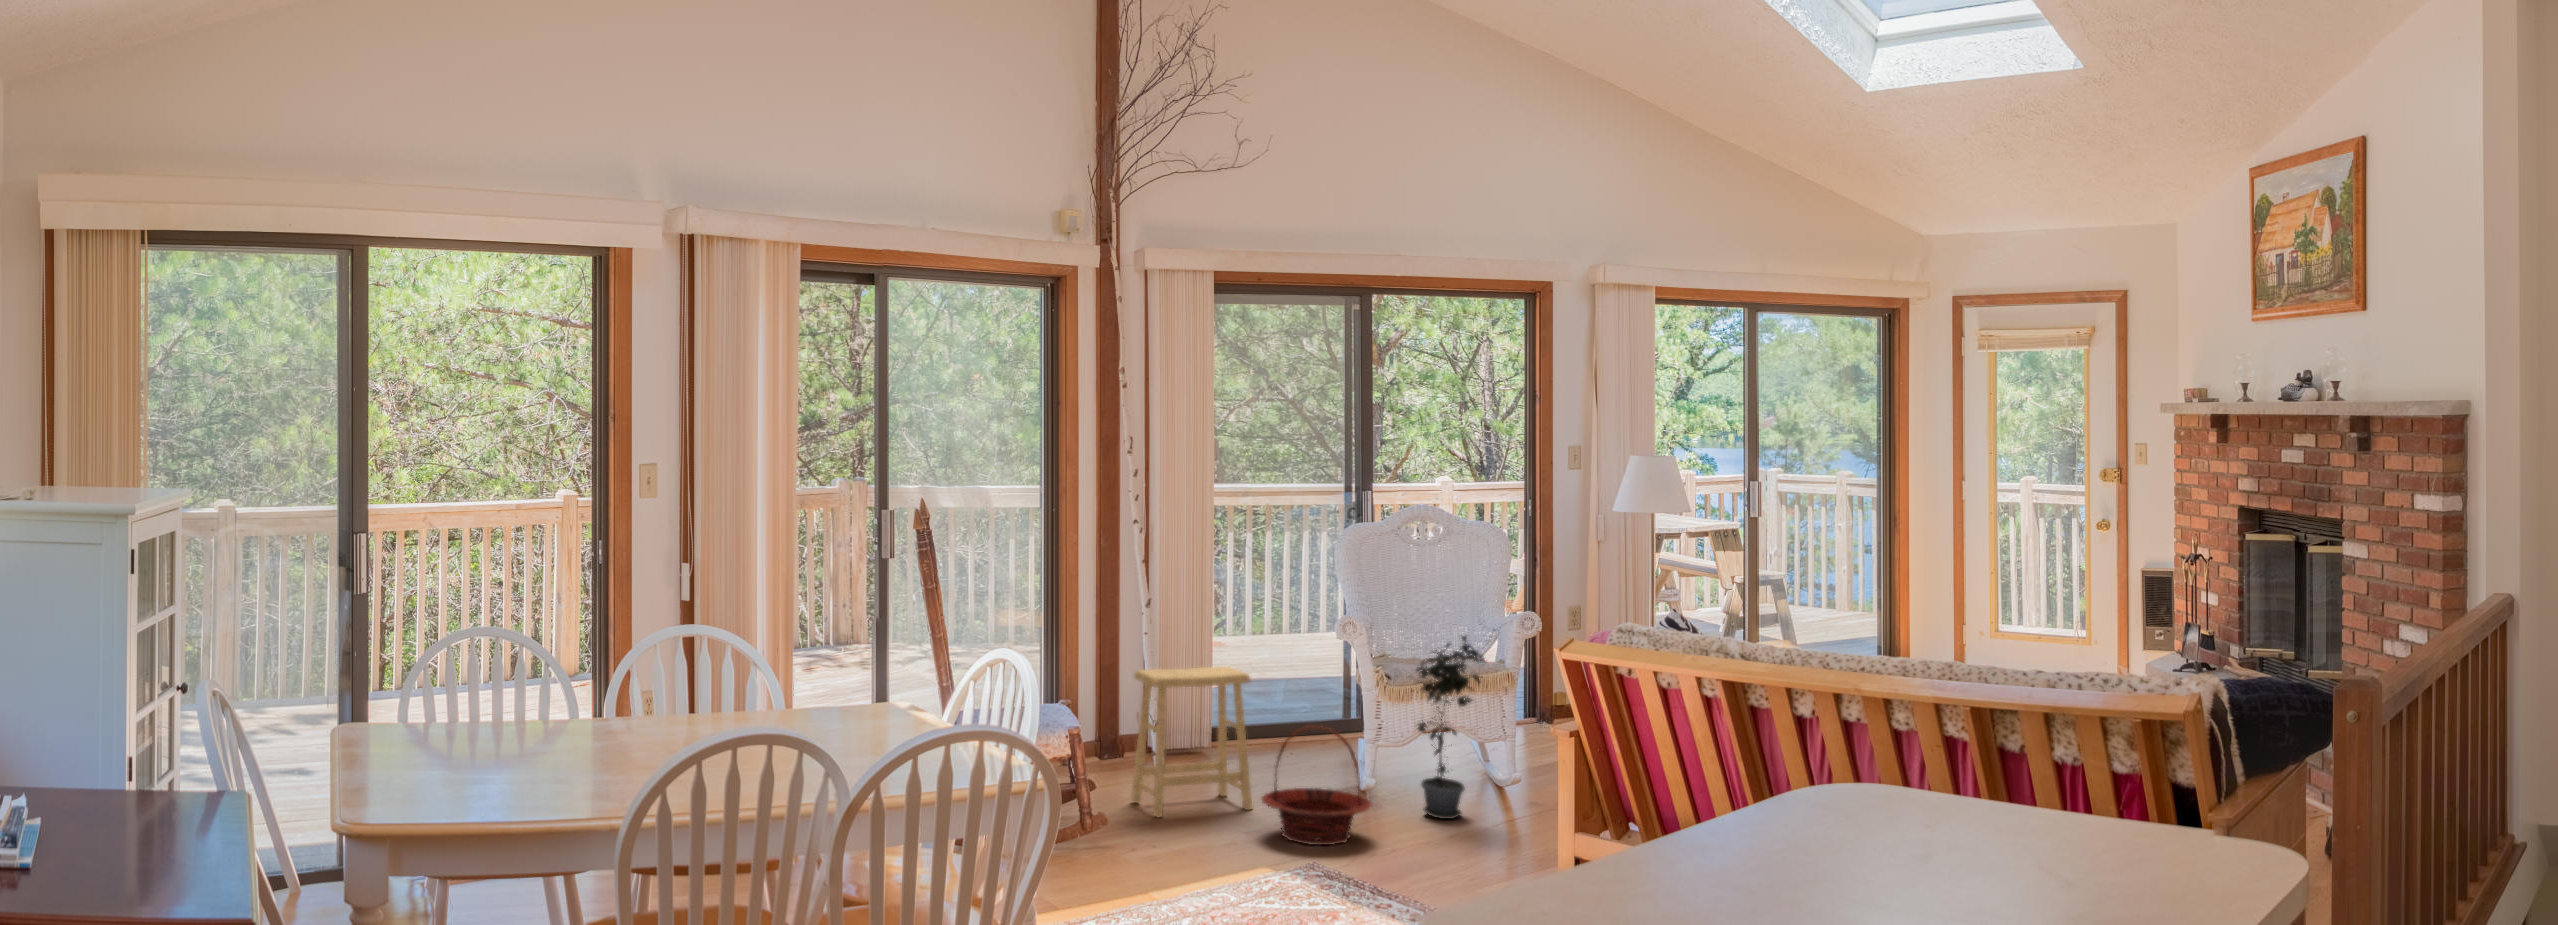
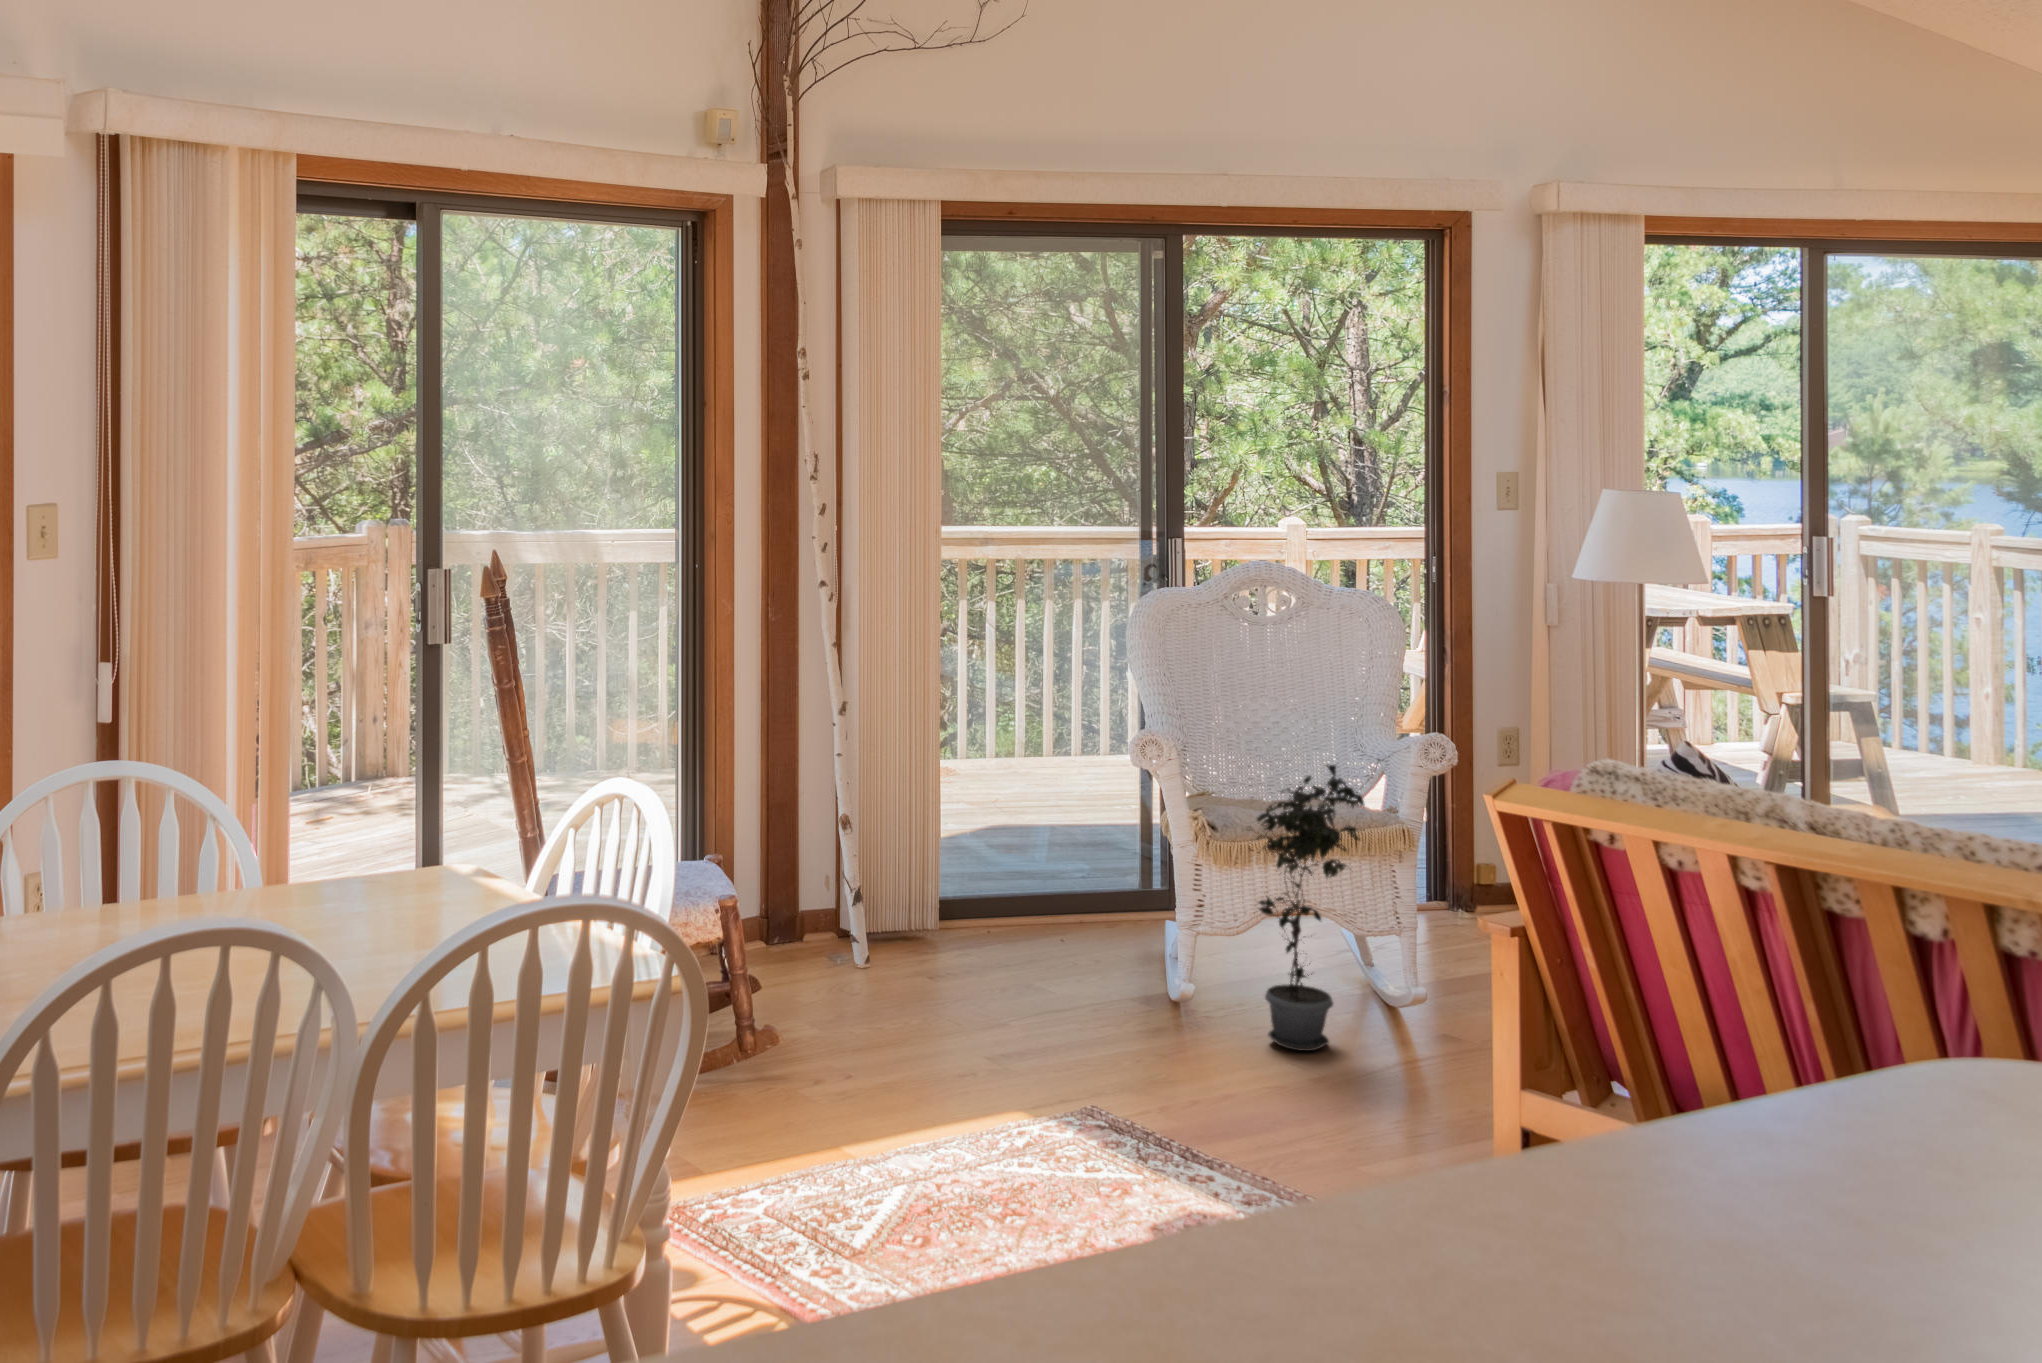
footstool: present [1131,666,1252,817] -> none [815,810,1005,1054]
basket: present [1262,726,1372,845] -> none [1018,912,1194,1104]

